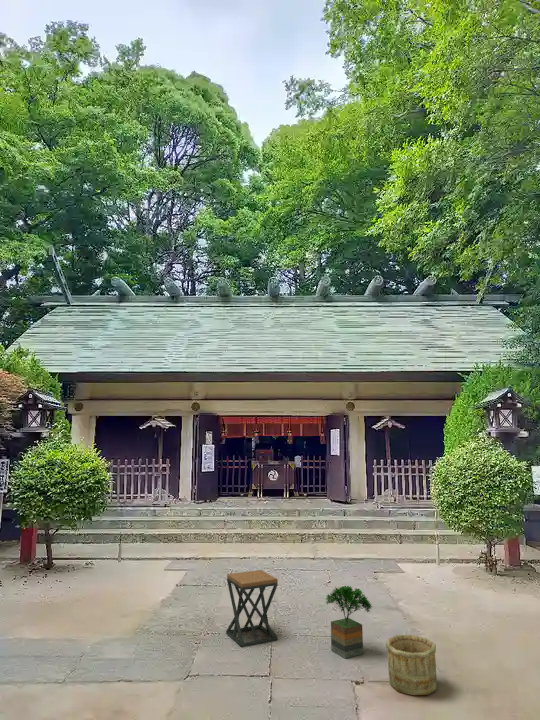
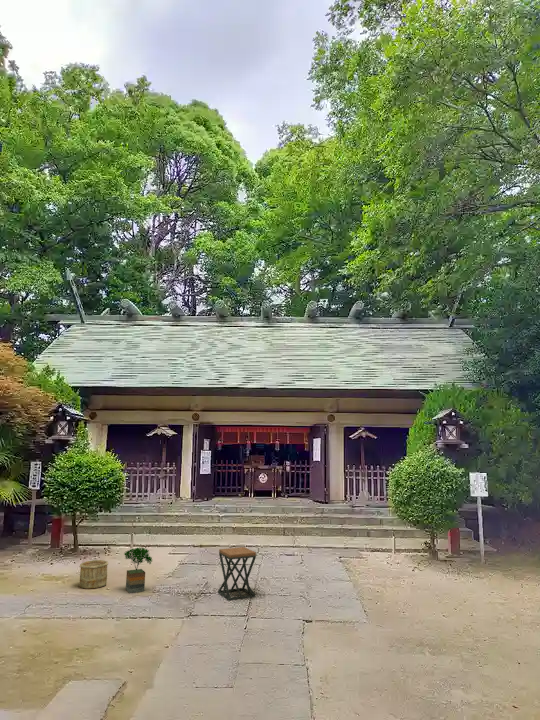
potted tree: present [326,586,372,659] -> present [124,548,152,593]
wooden bucket: present [386,635,436,695] -> present [80,560,108,588]

